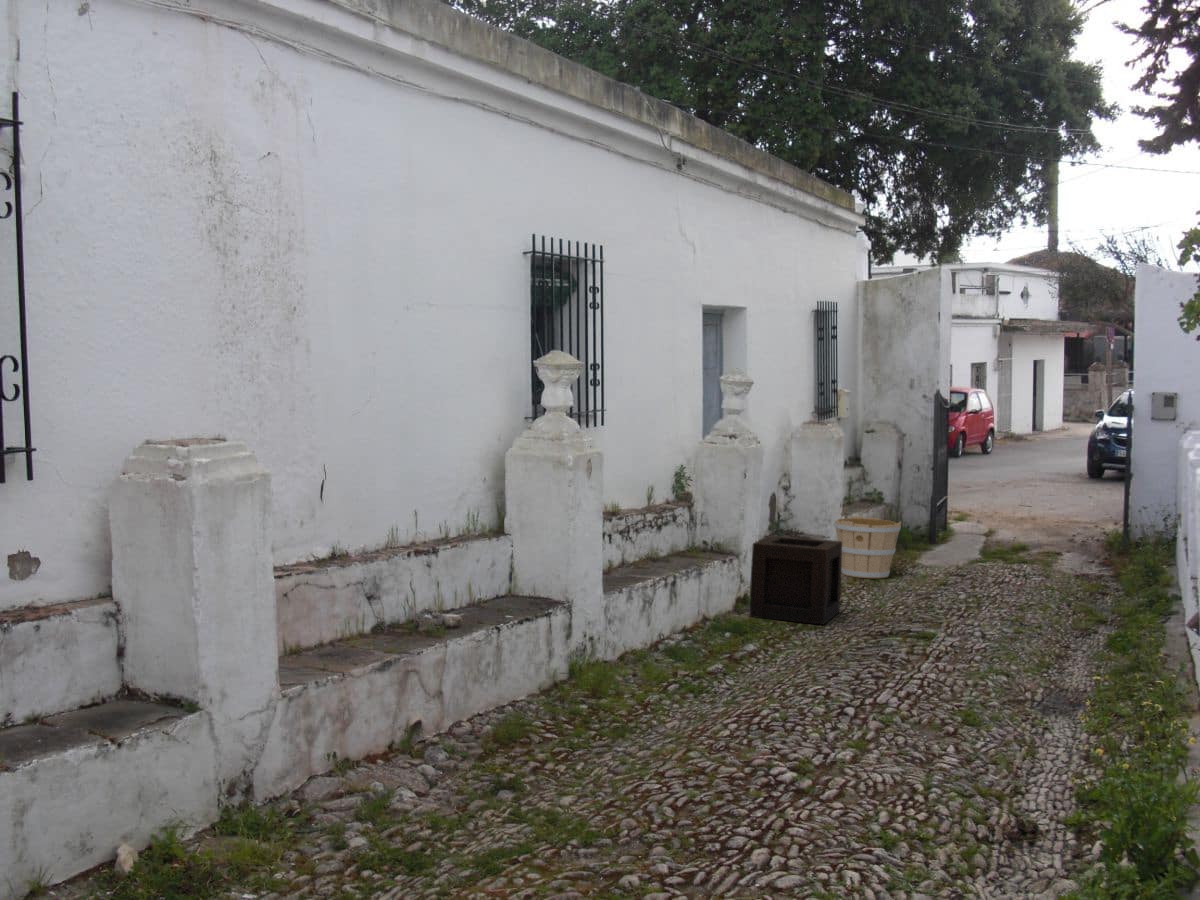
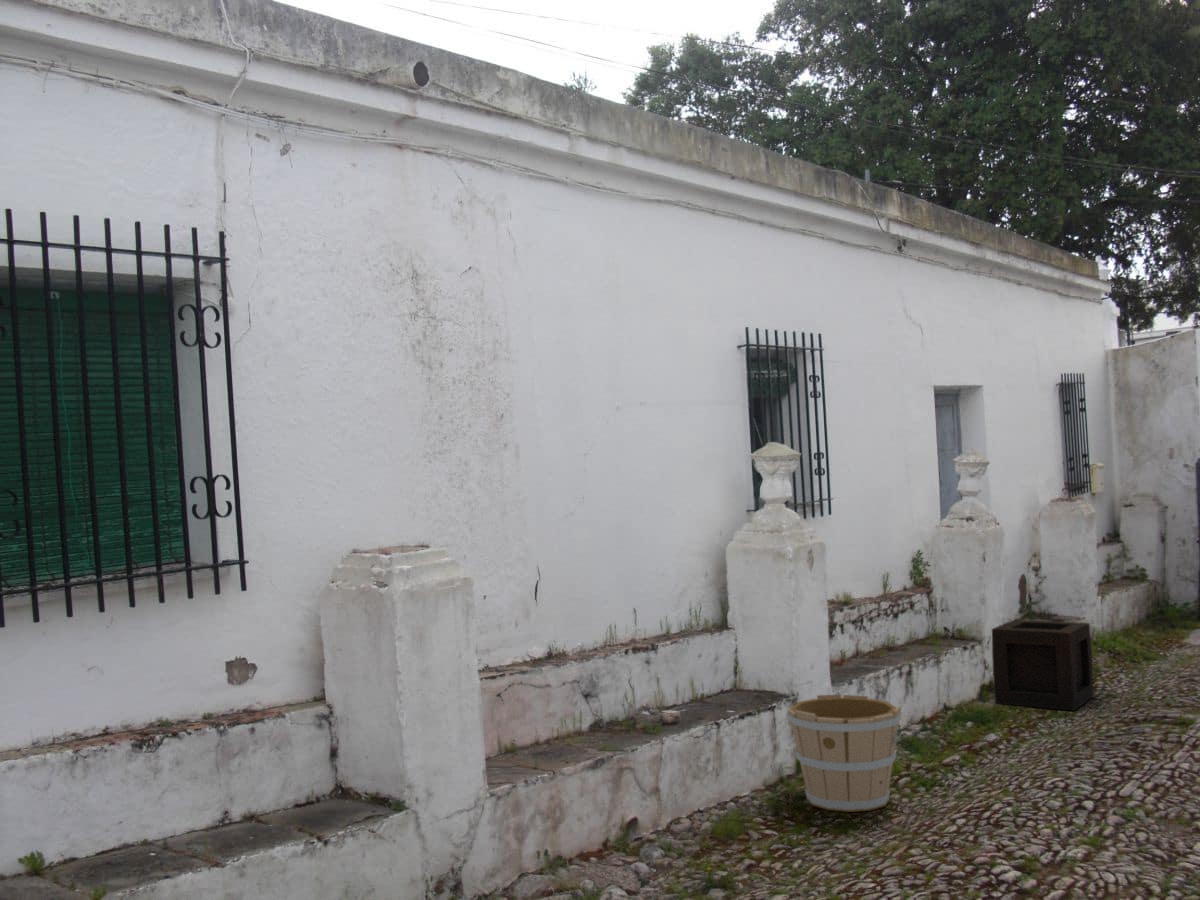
wooden bucket: present [834,516,901,578] -> present [786,694,902,812]

